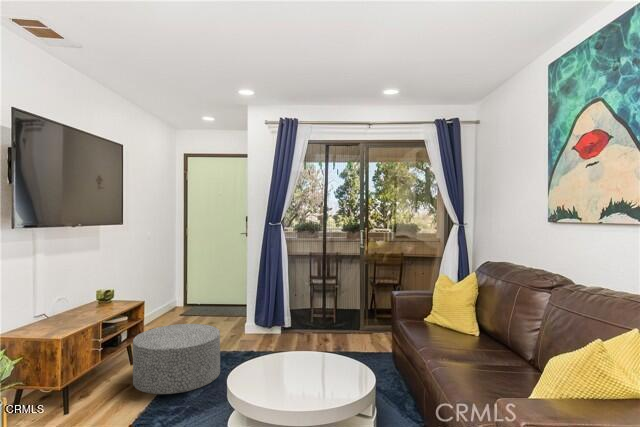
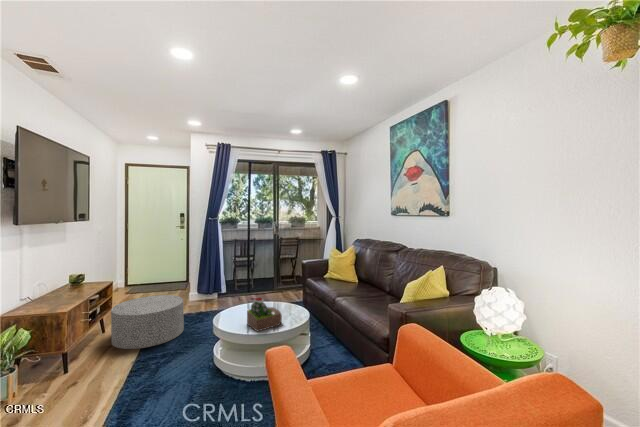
succulent plant: none [275,349,326,404] -> present [247,298,282,331]

